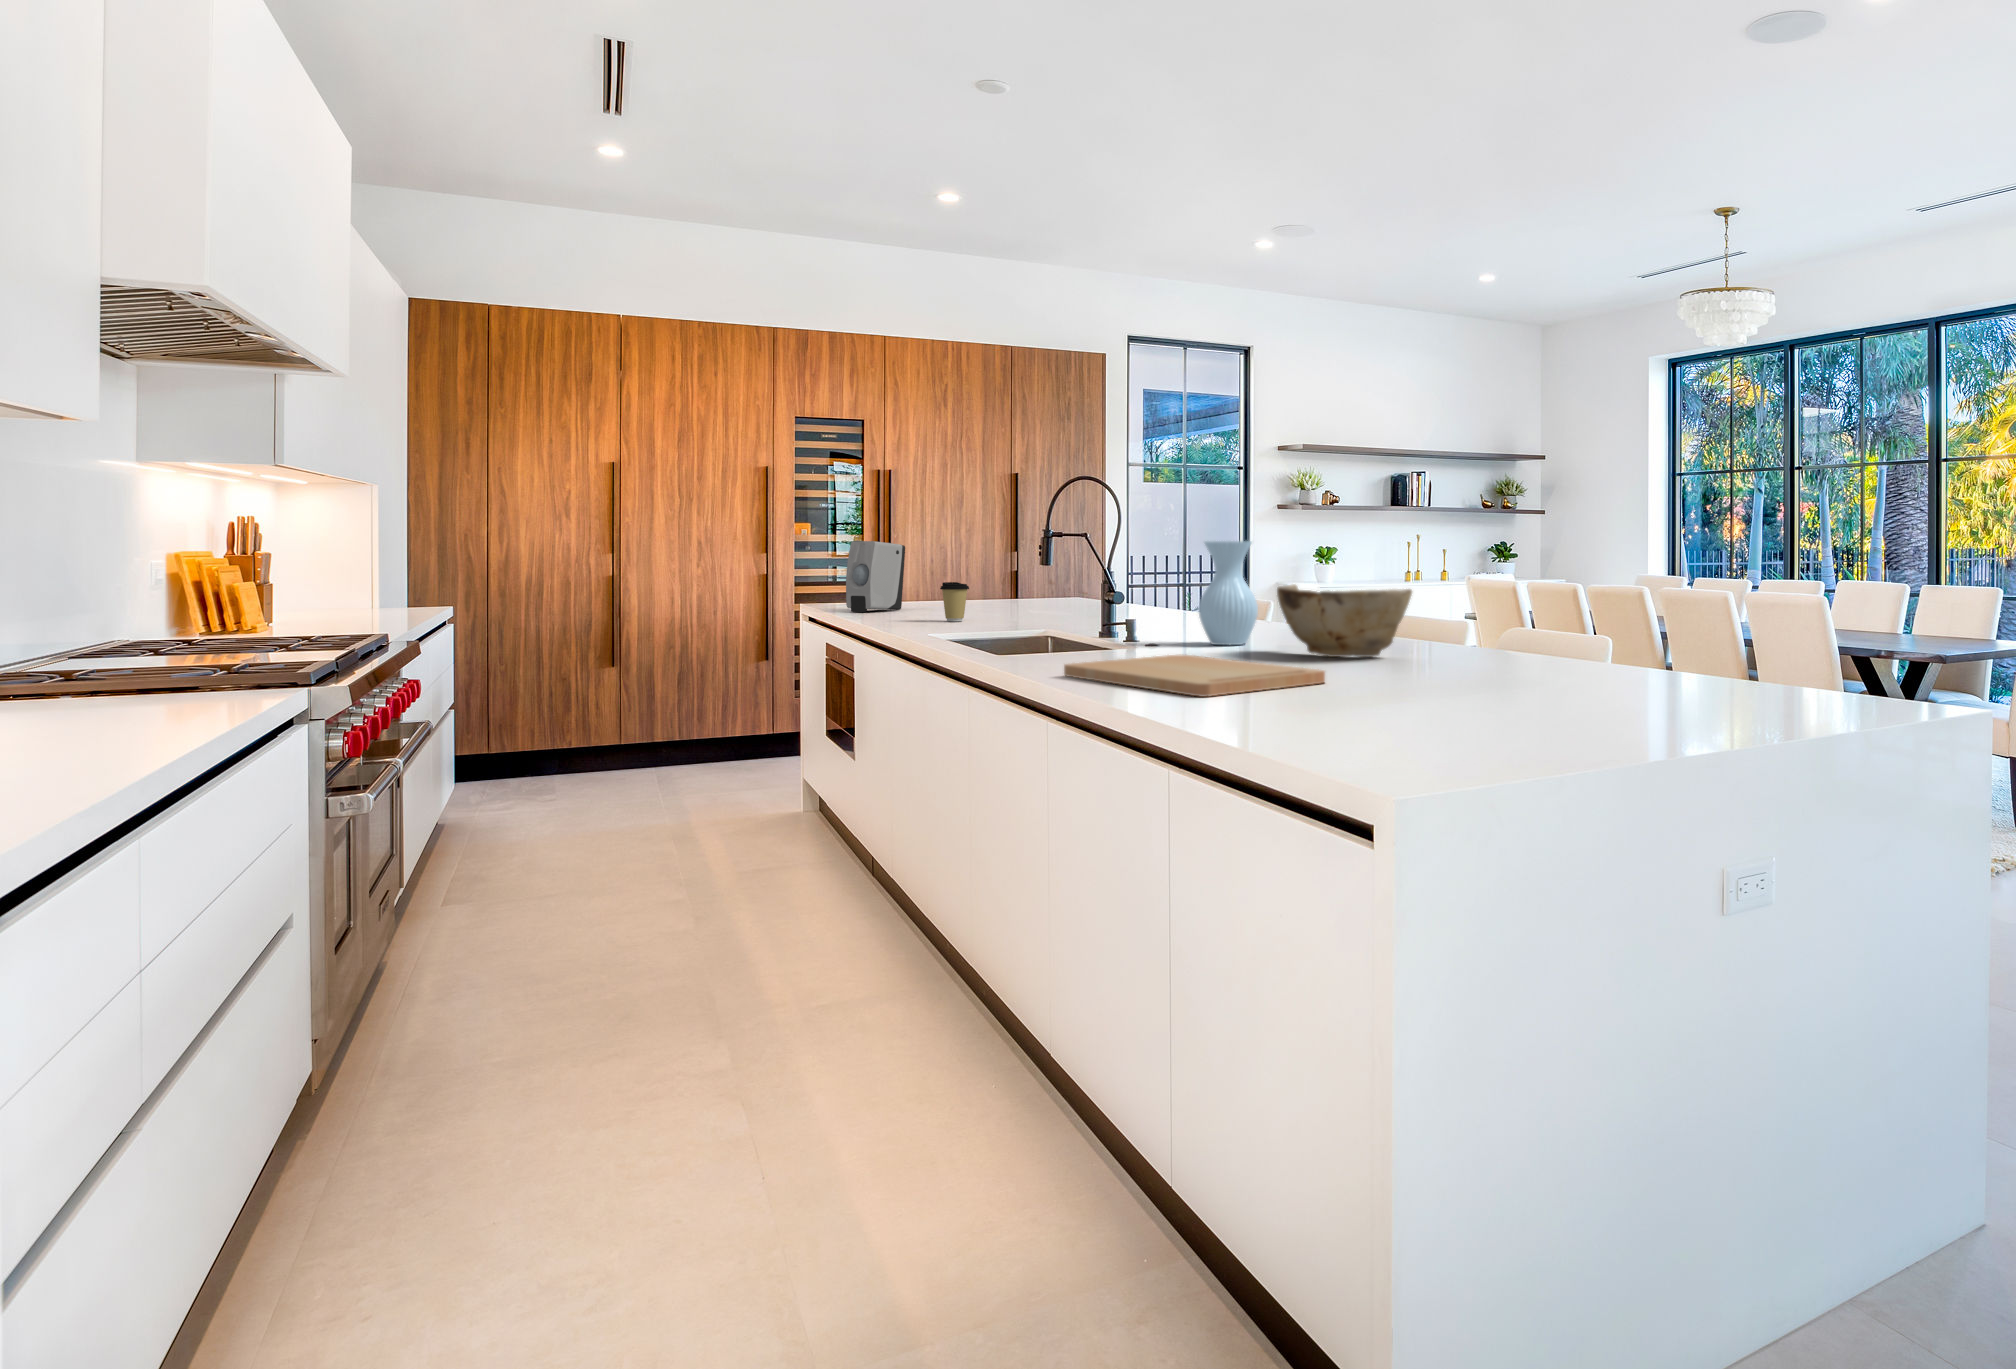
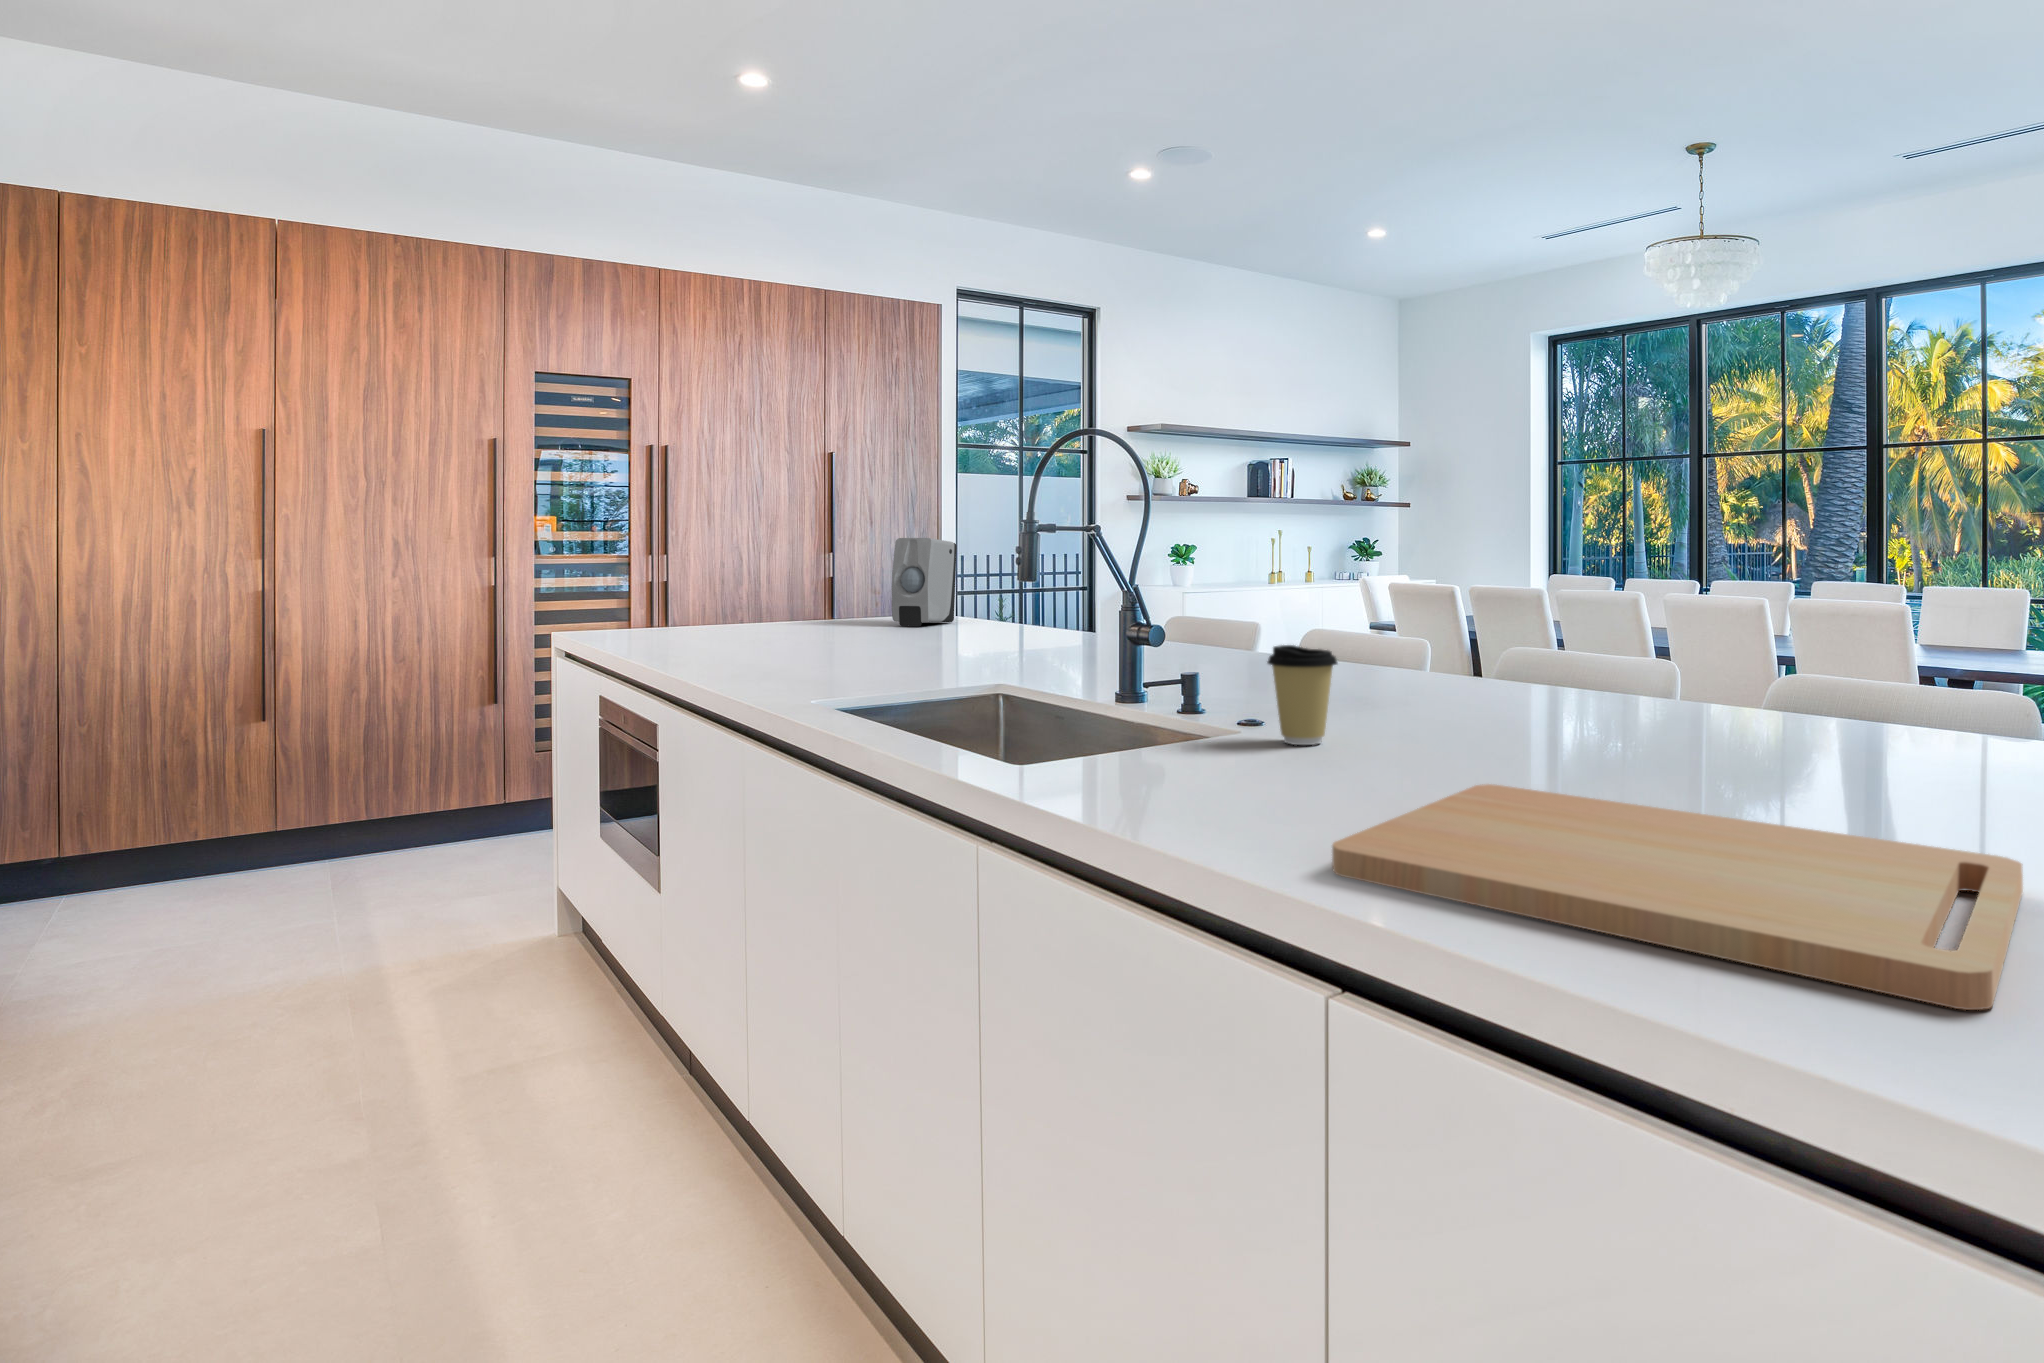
soap dispenser: present [846,541,905,612] -> present [892,538,957,626]
vase: present [1198,541,1258,645] -> none [1336,543,1441,726]
coffee cup: present [940,582,969,621] -> present [1268,645,1337,745]
bowl: present [1277,584,1412,657] -> none [1544,620,1846,762]

